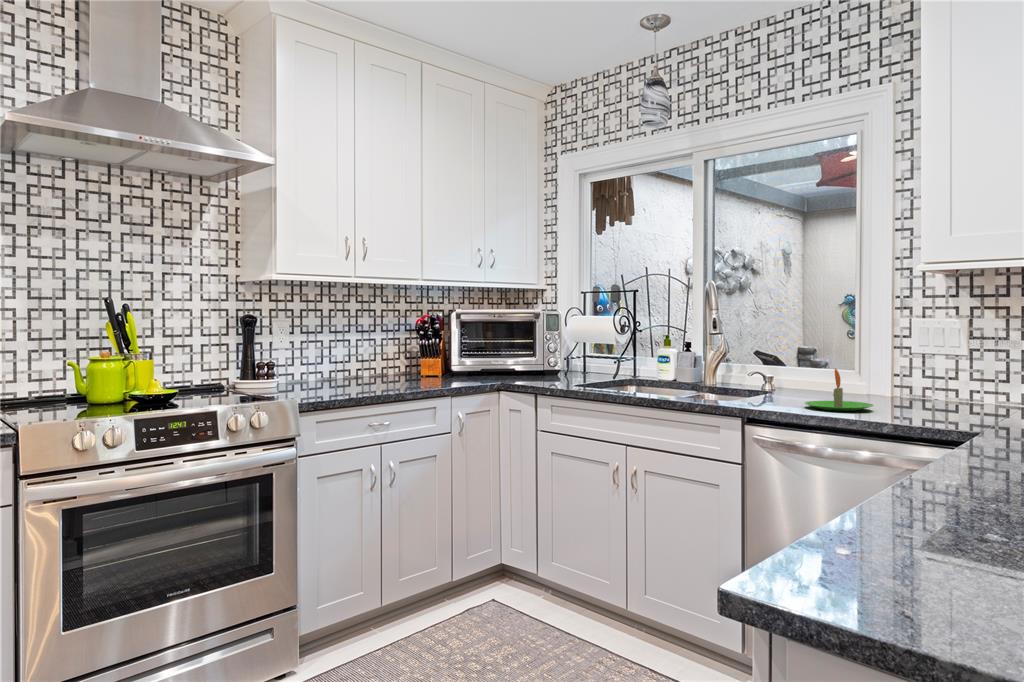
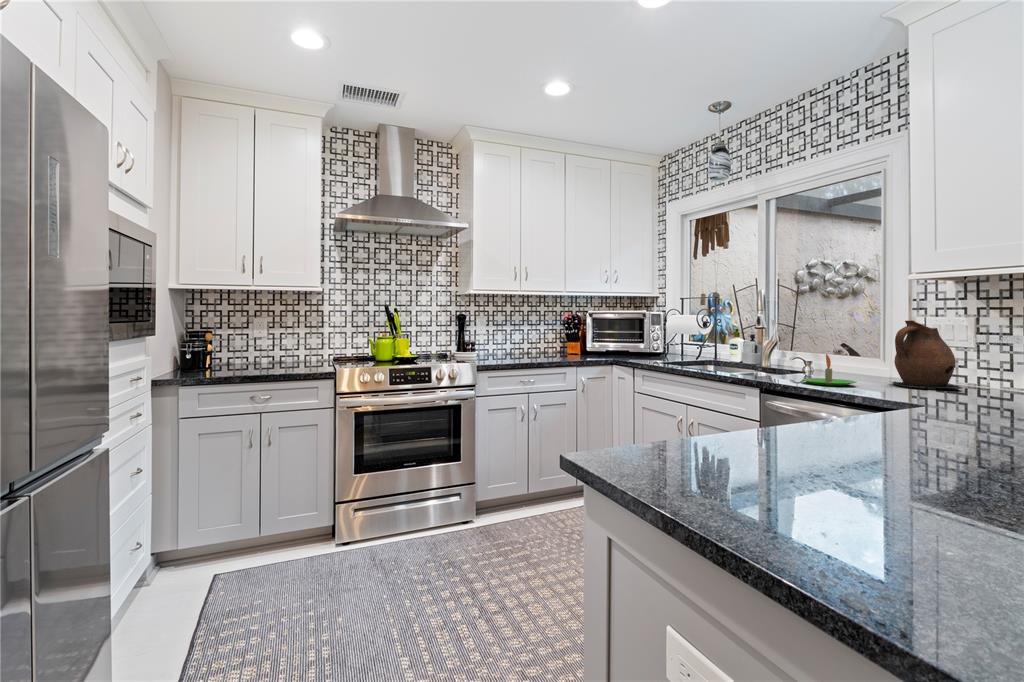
ceramic pitcher: none [887,323,978,409] -> present [893,320,963,390]

